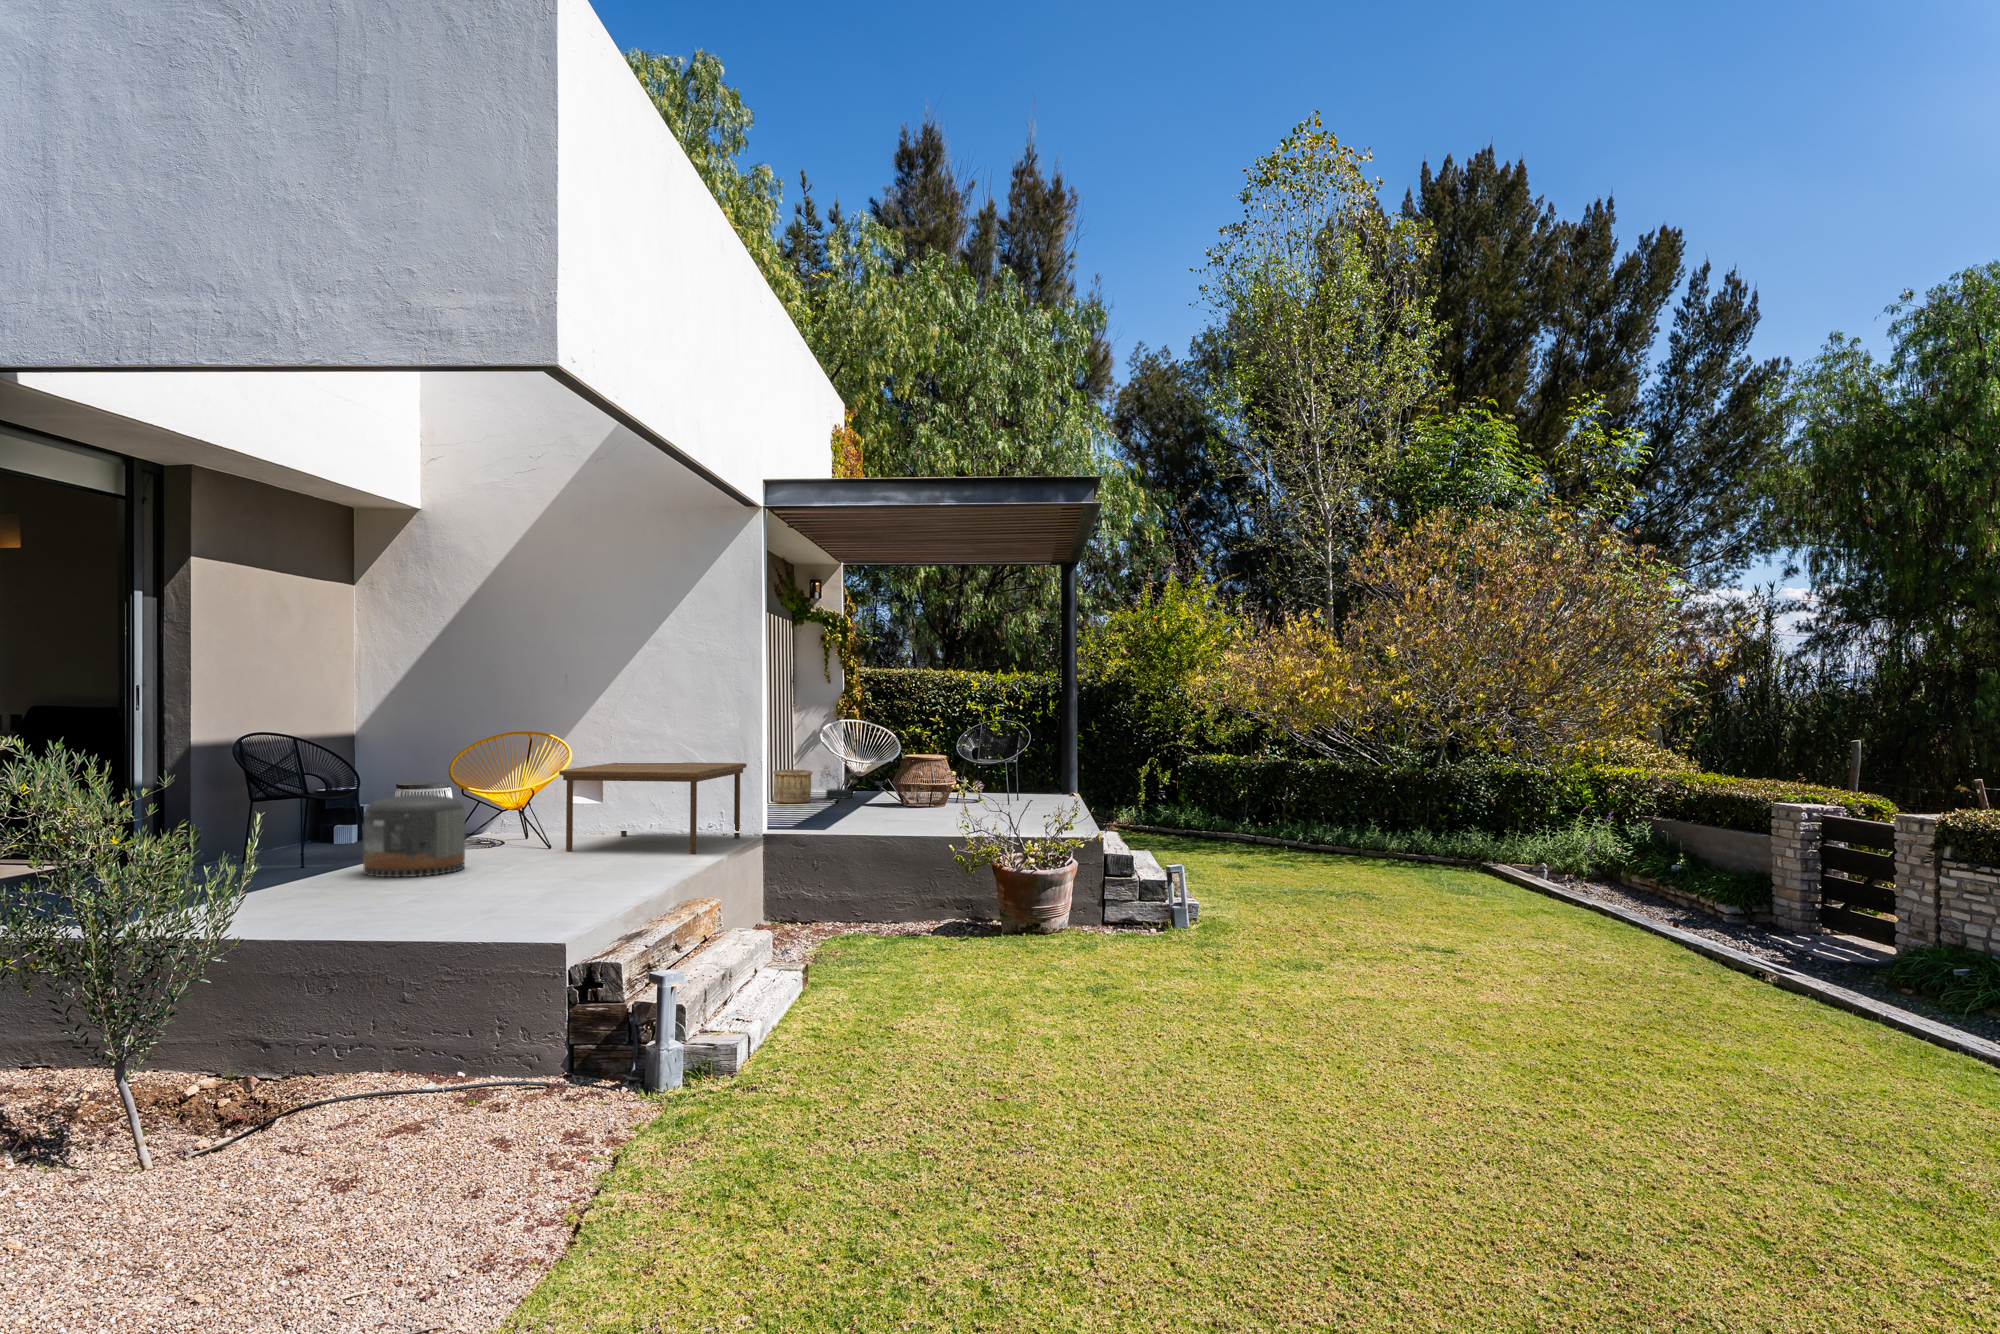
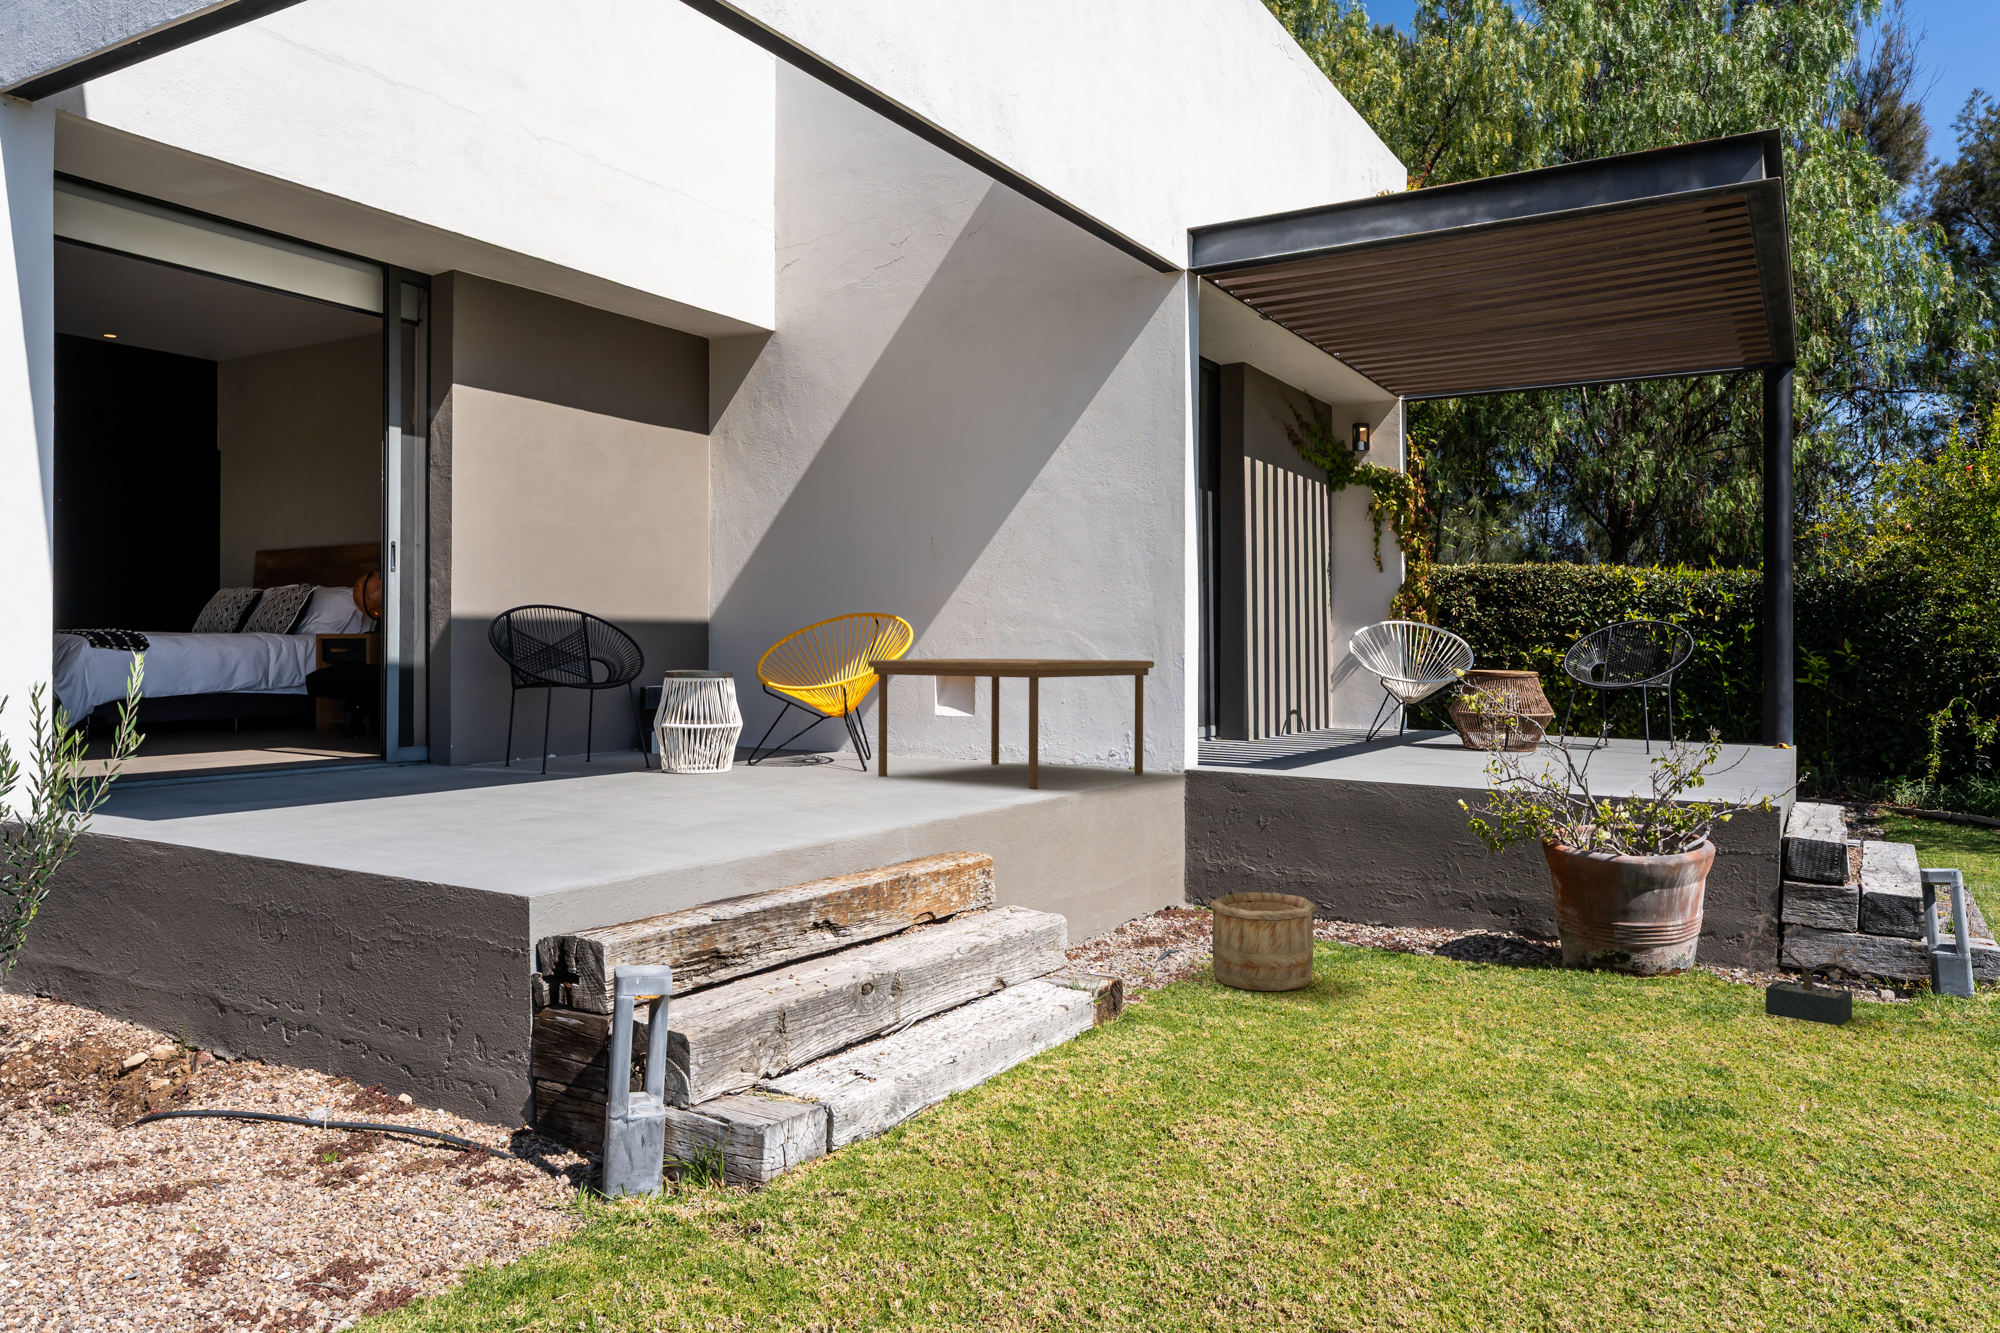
decorative plant: present [820,767,855,799] -> present [1741,913,1870,1025]
wooden bucket: present [773,769,812,803] -> present [1209,892,1316,991]
pouf: present [363,794,465,877] -> none [577,681,709,791]

